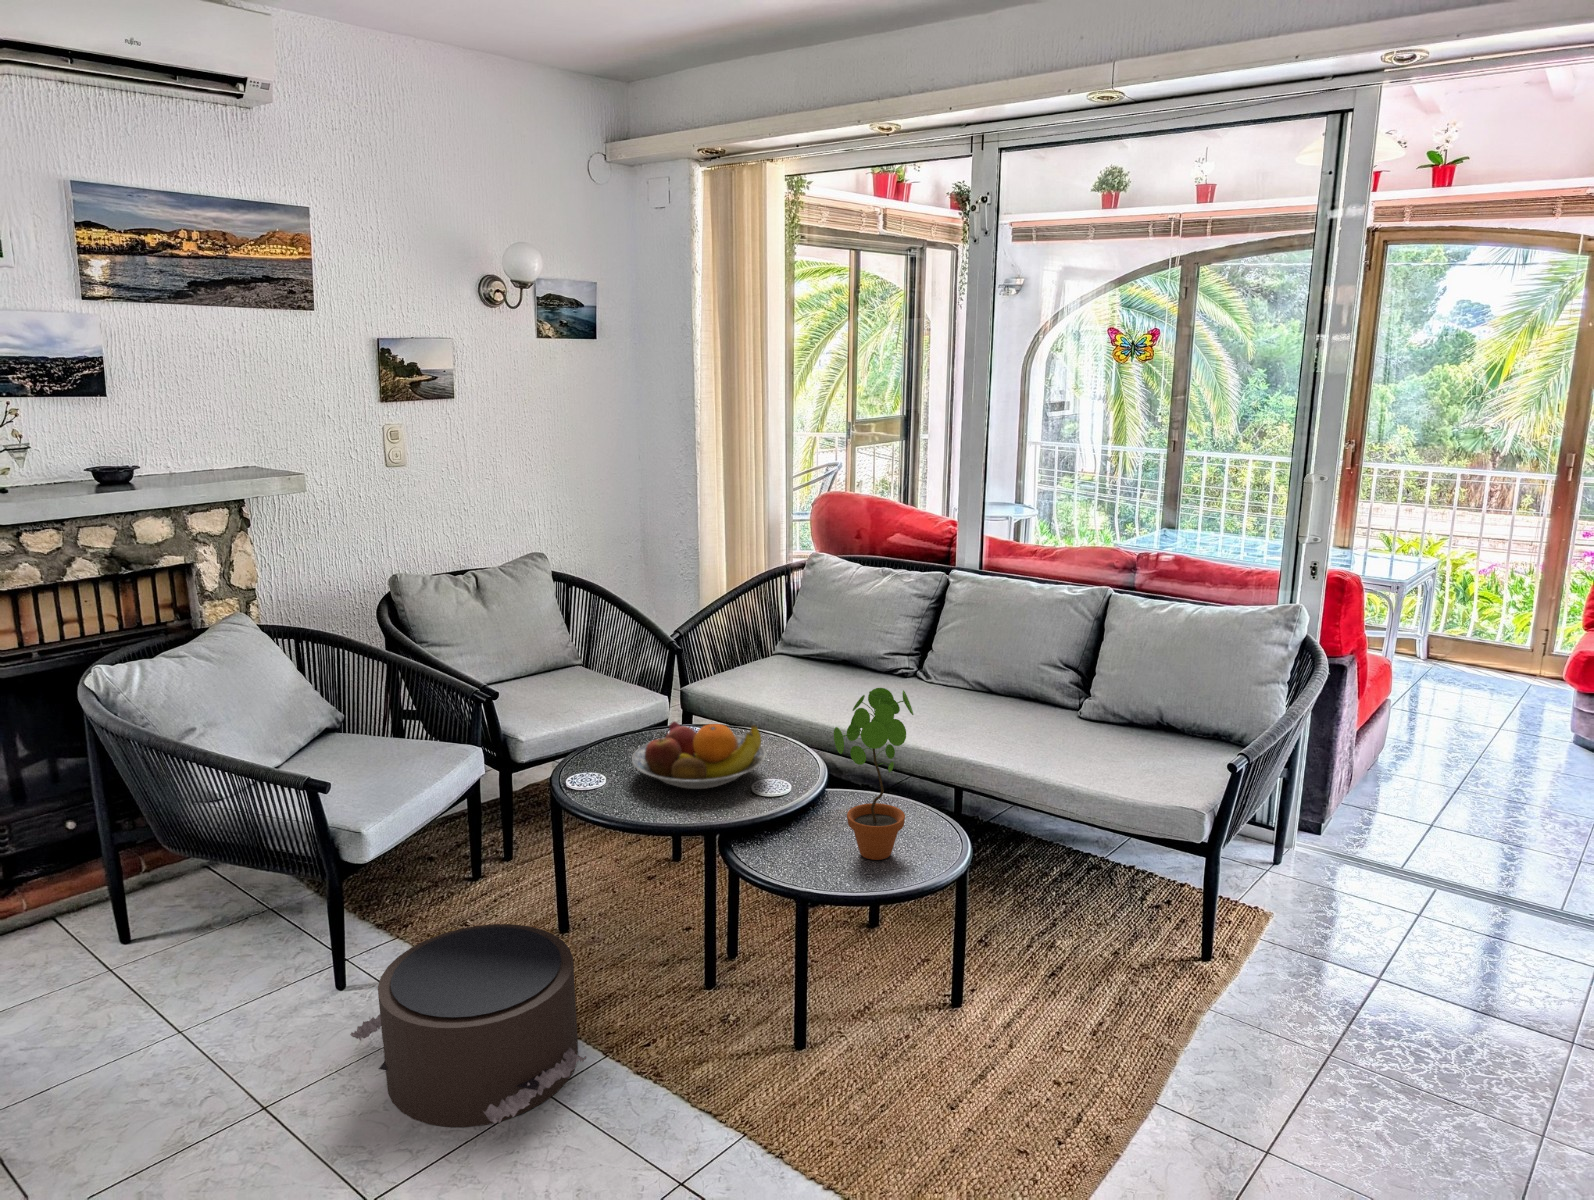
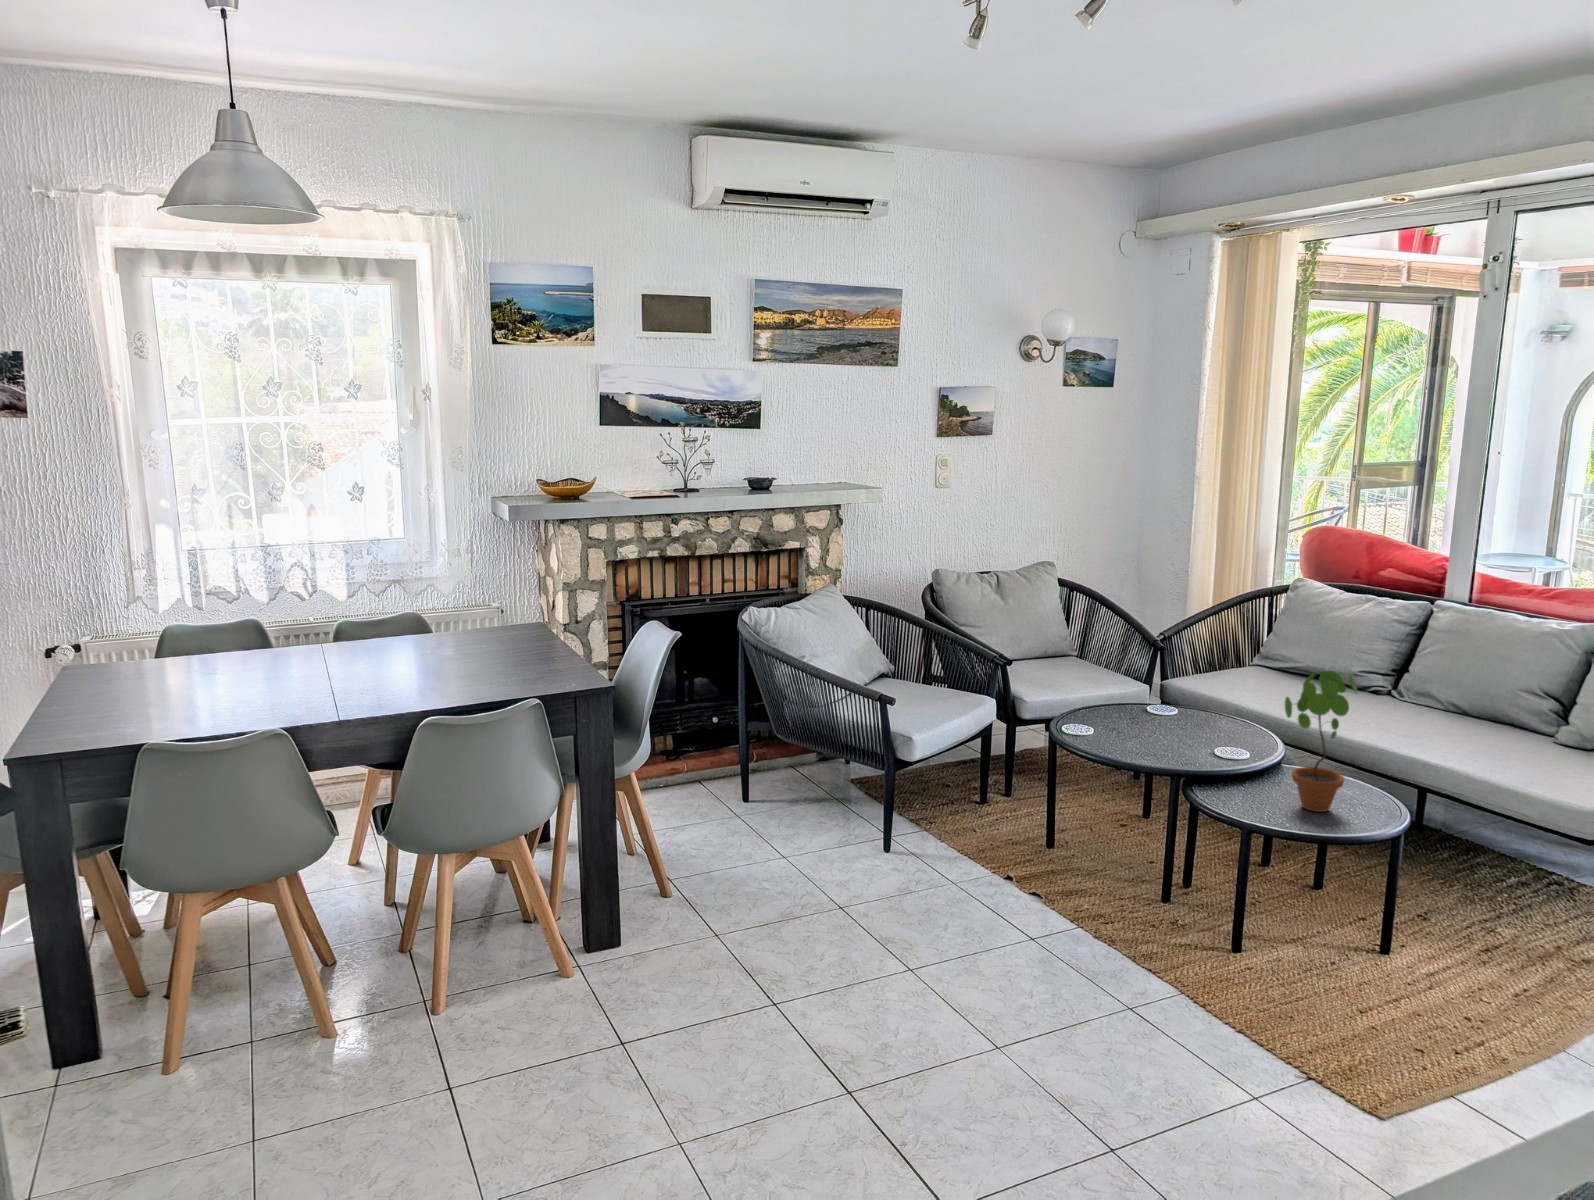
fruit bowl: present [632,721,766,789] -> none [1115,692,1229,745]
pouf: present [350,924,586,1127] -> none [895,817,1063,946]

